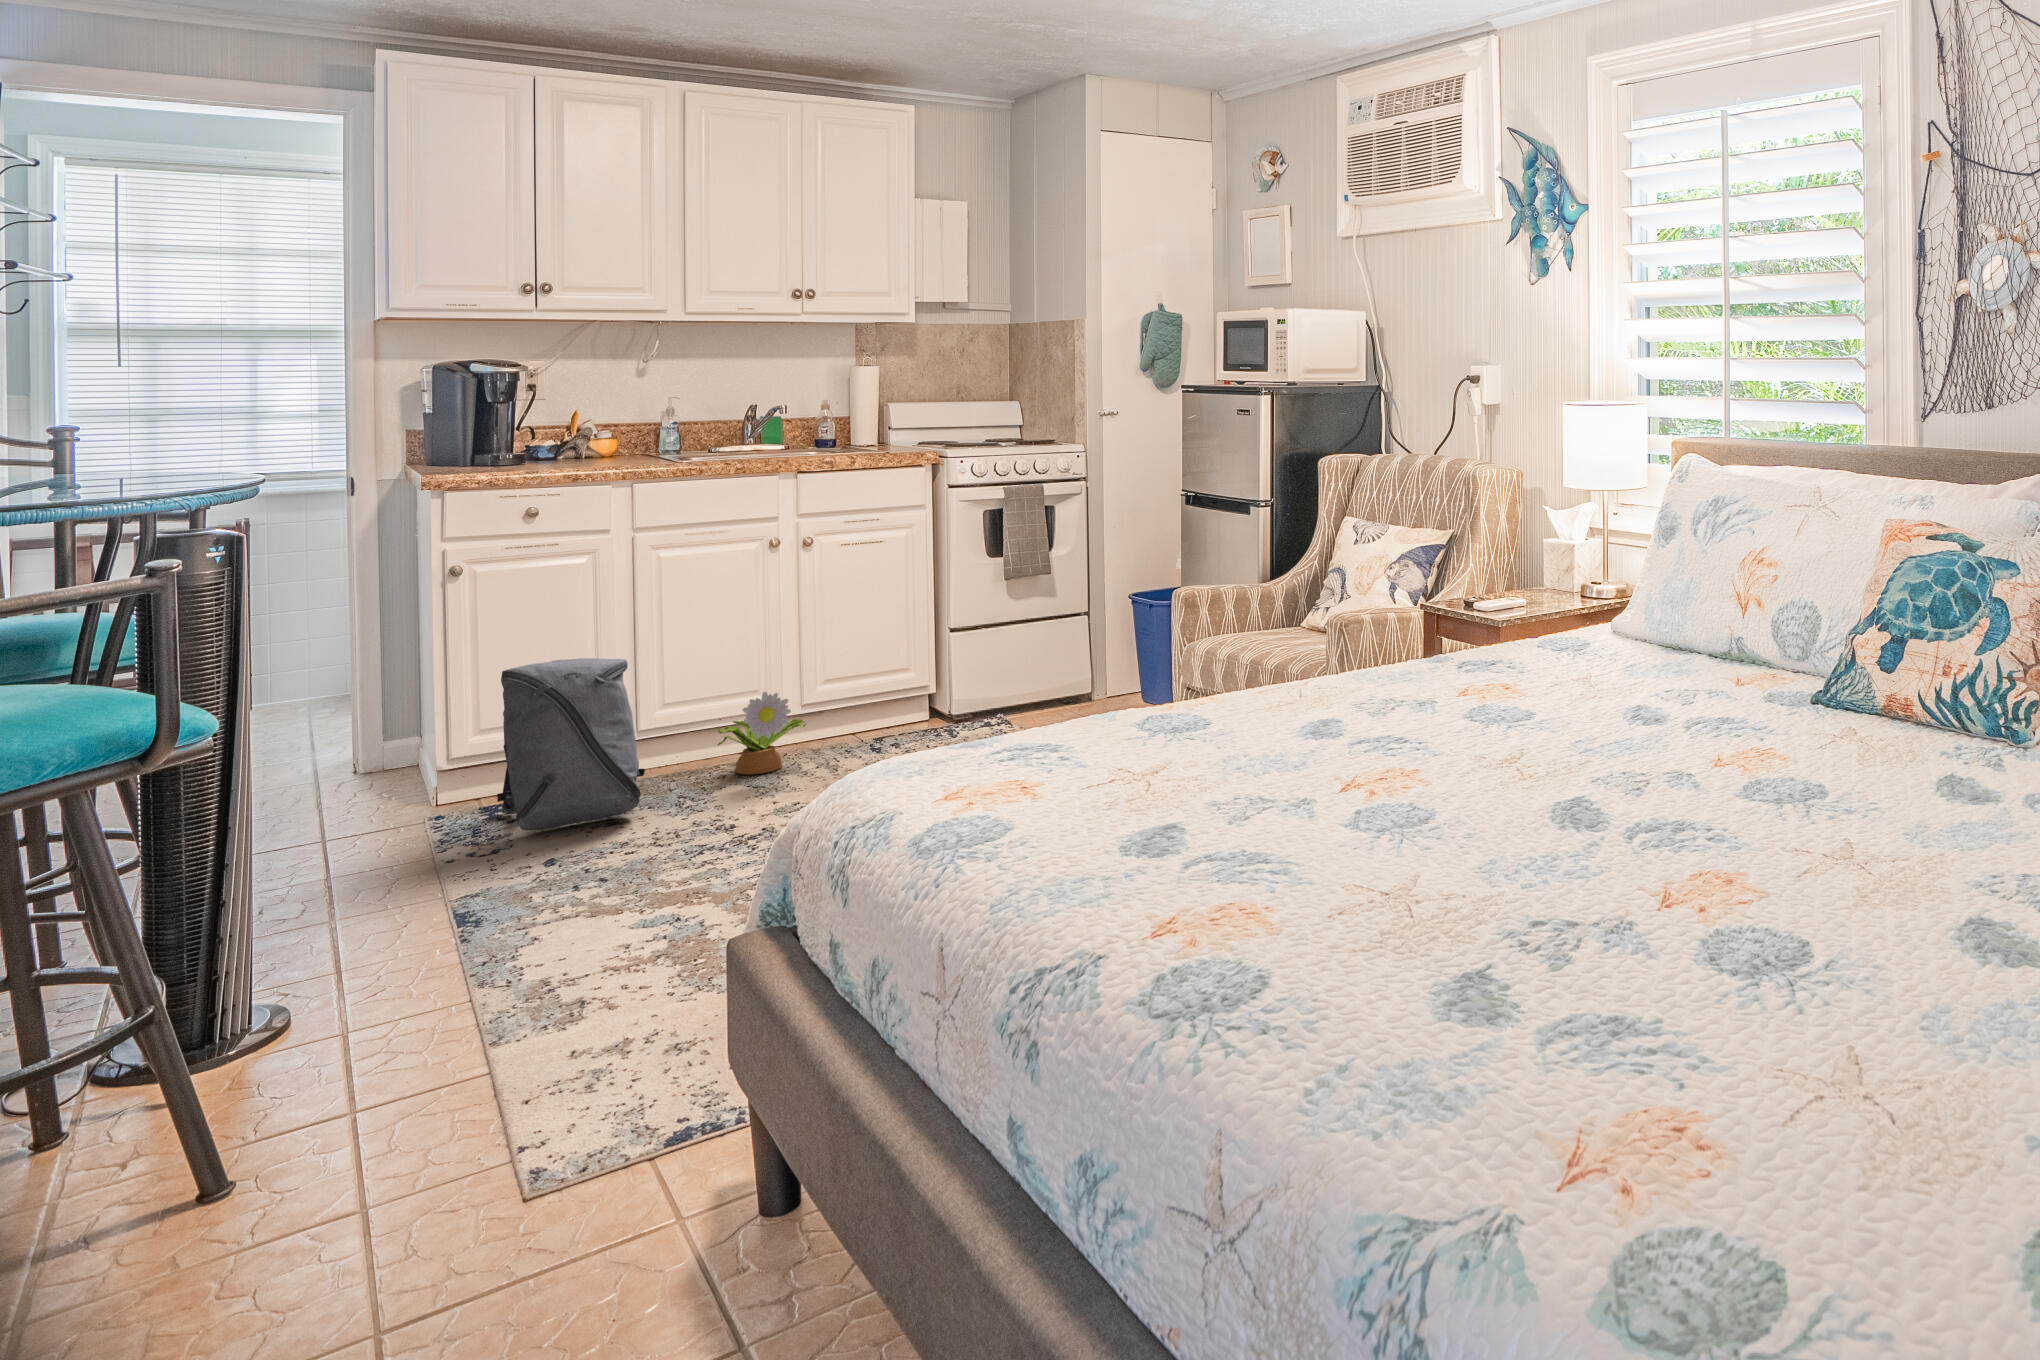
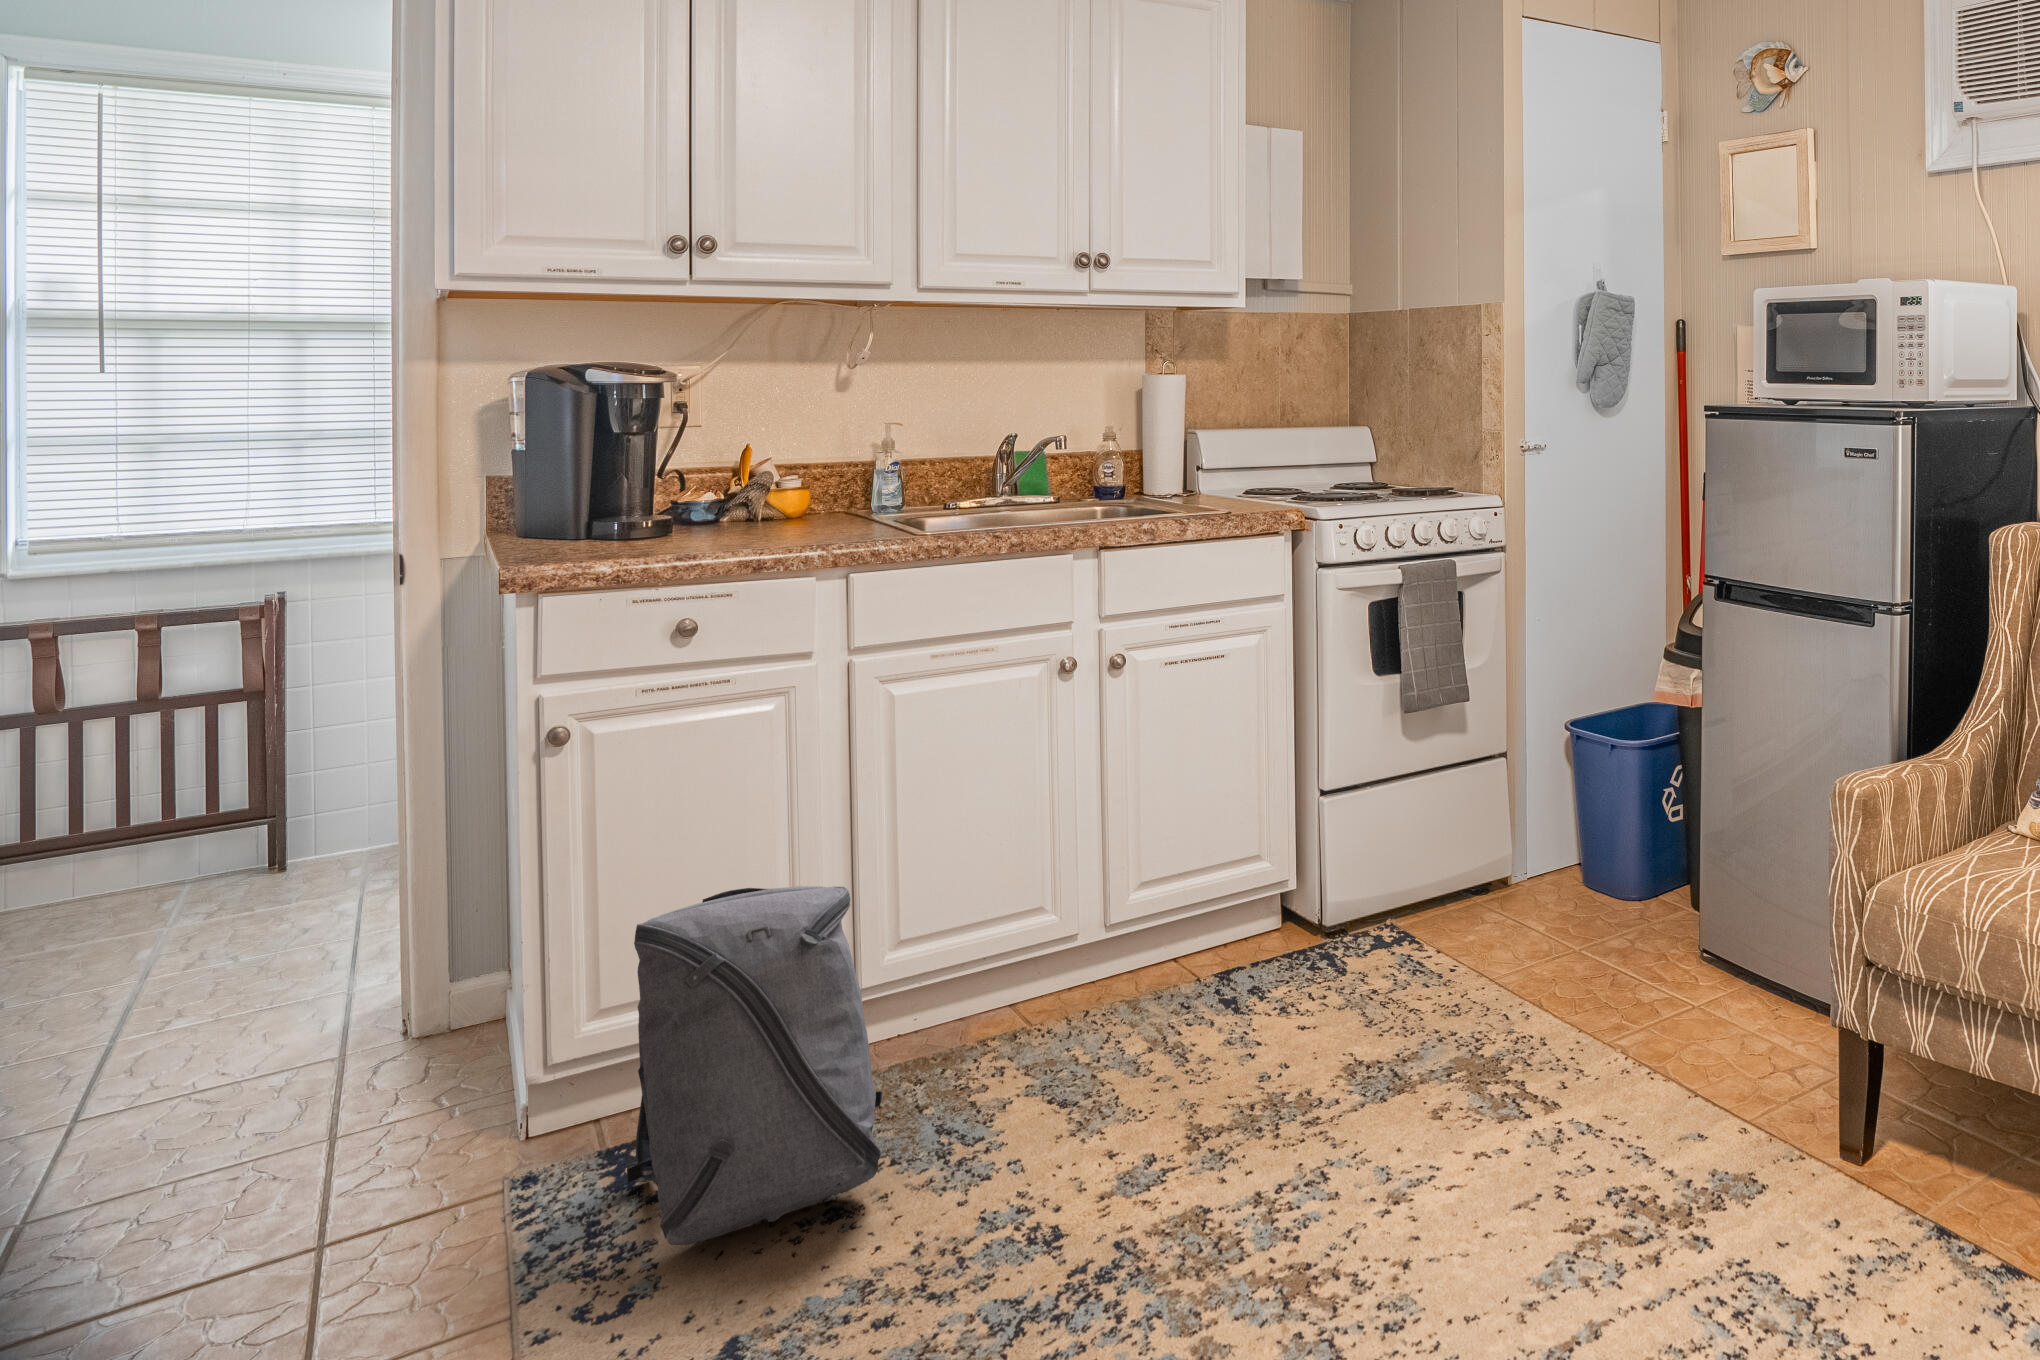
decorative plant: present [718,692,806,774] -> none [986,930,1130,1073]

